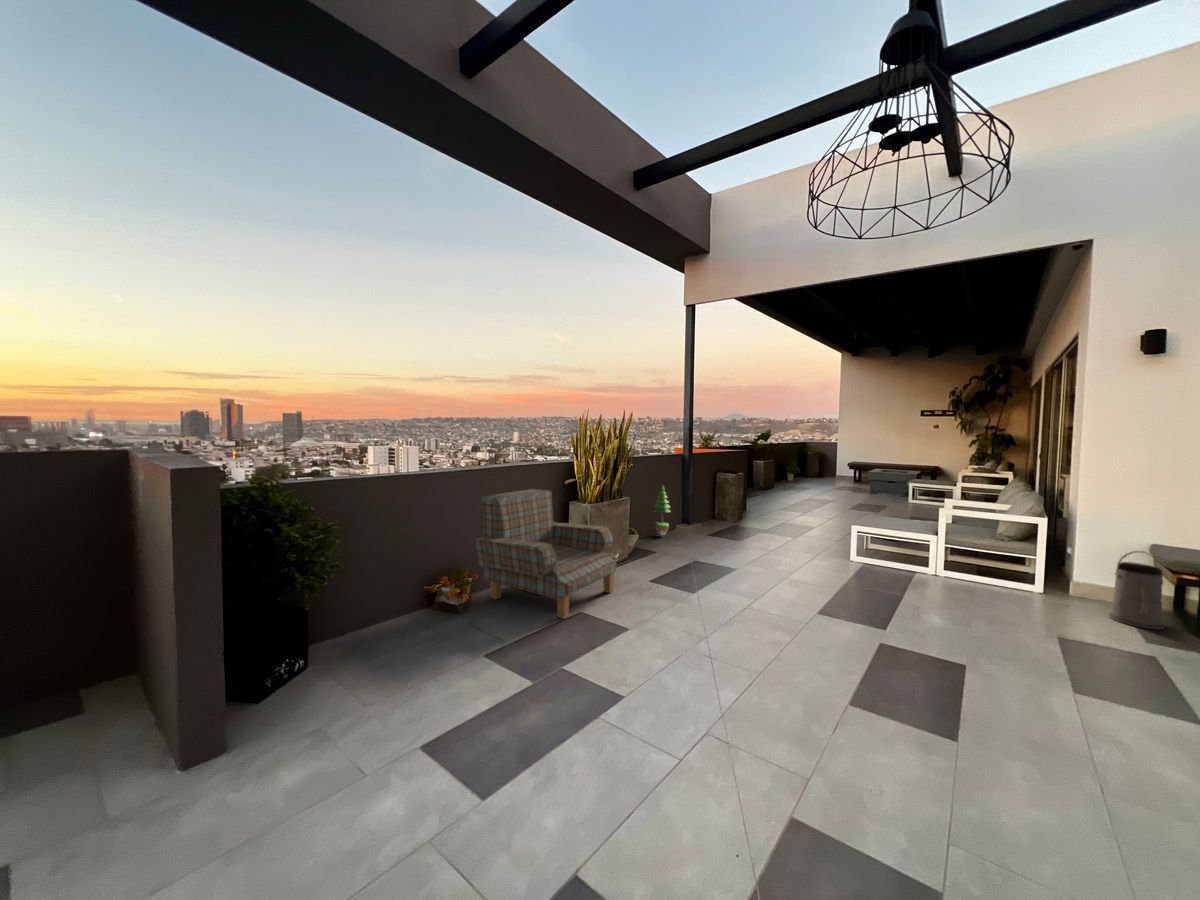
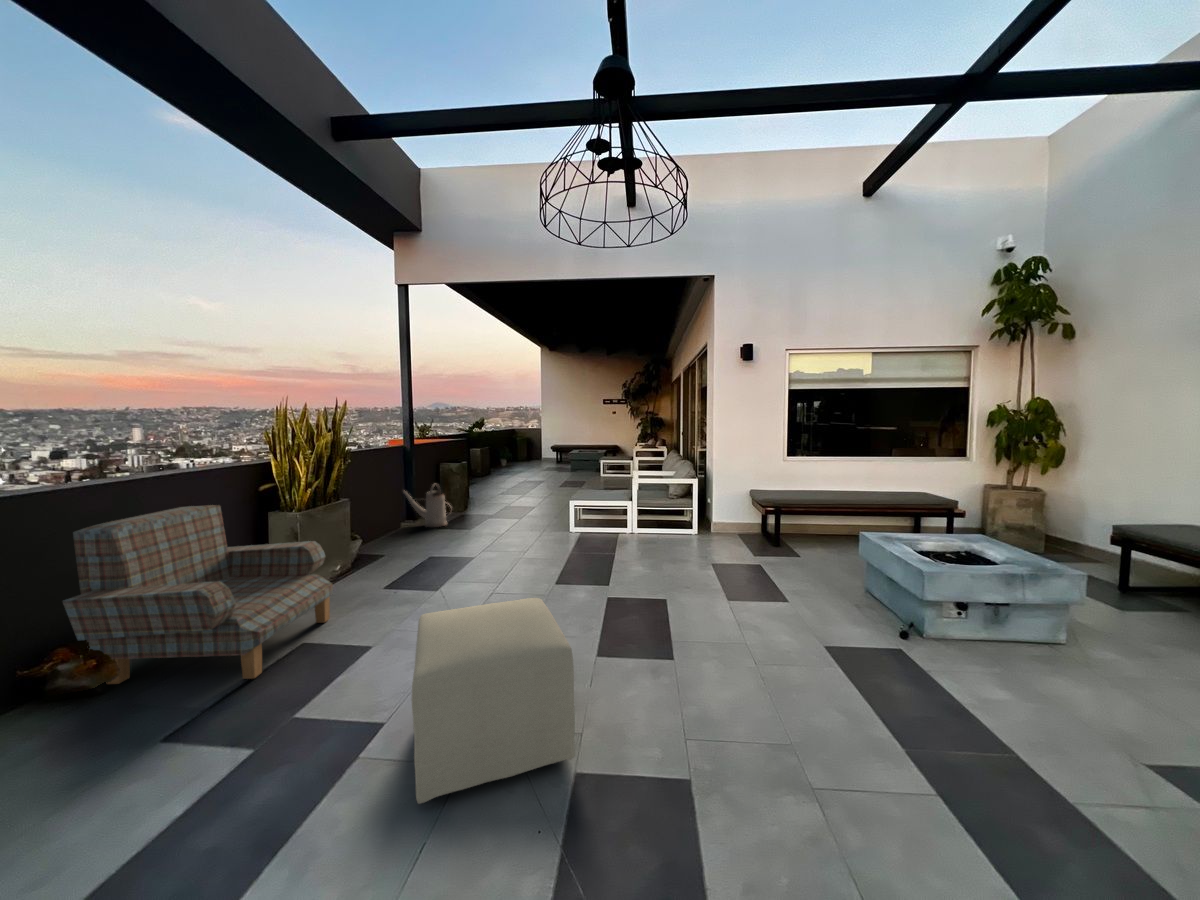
potted tree: present [655,486,670,536] -> none [374,481,397,538]
watering can: present [1109,551,1164,629] -> present [403,484,451,527]
ottoman: none [660,597,804,763] -> present [411,598,575,804]

